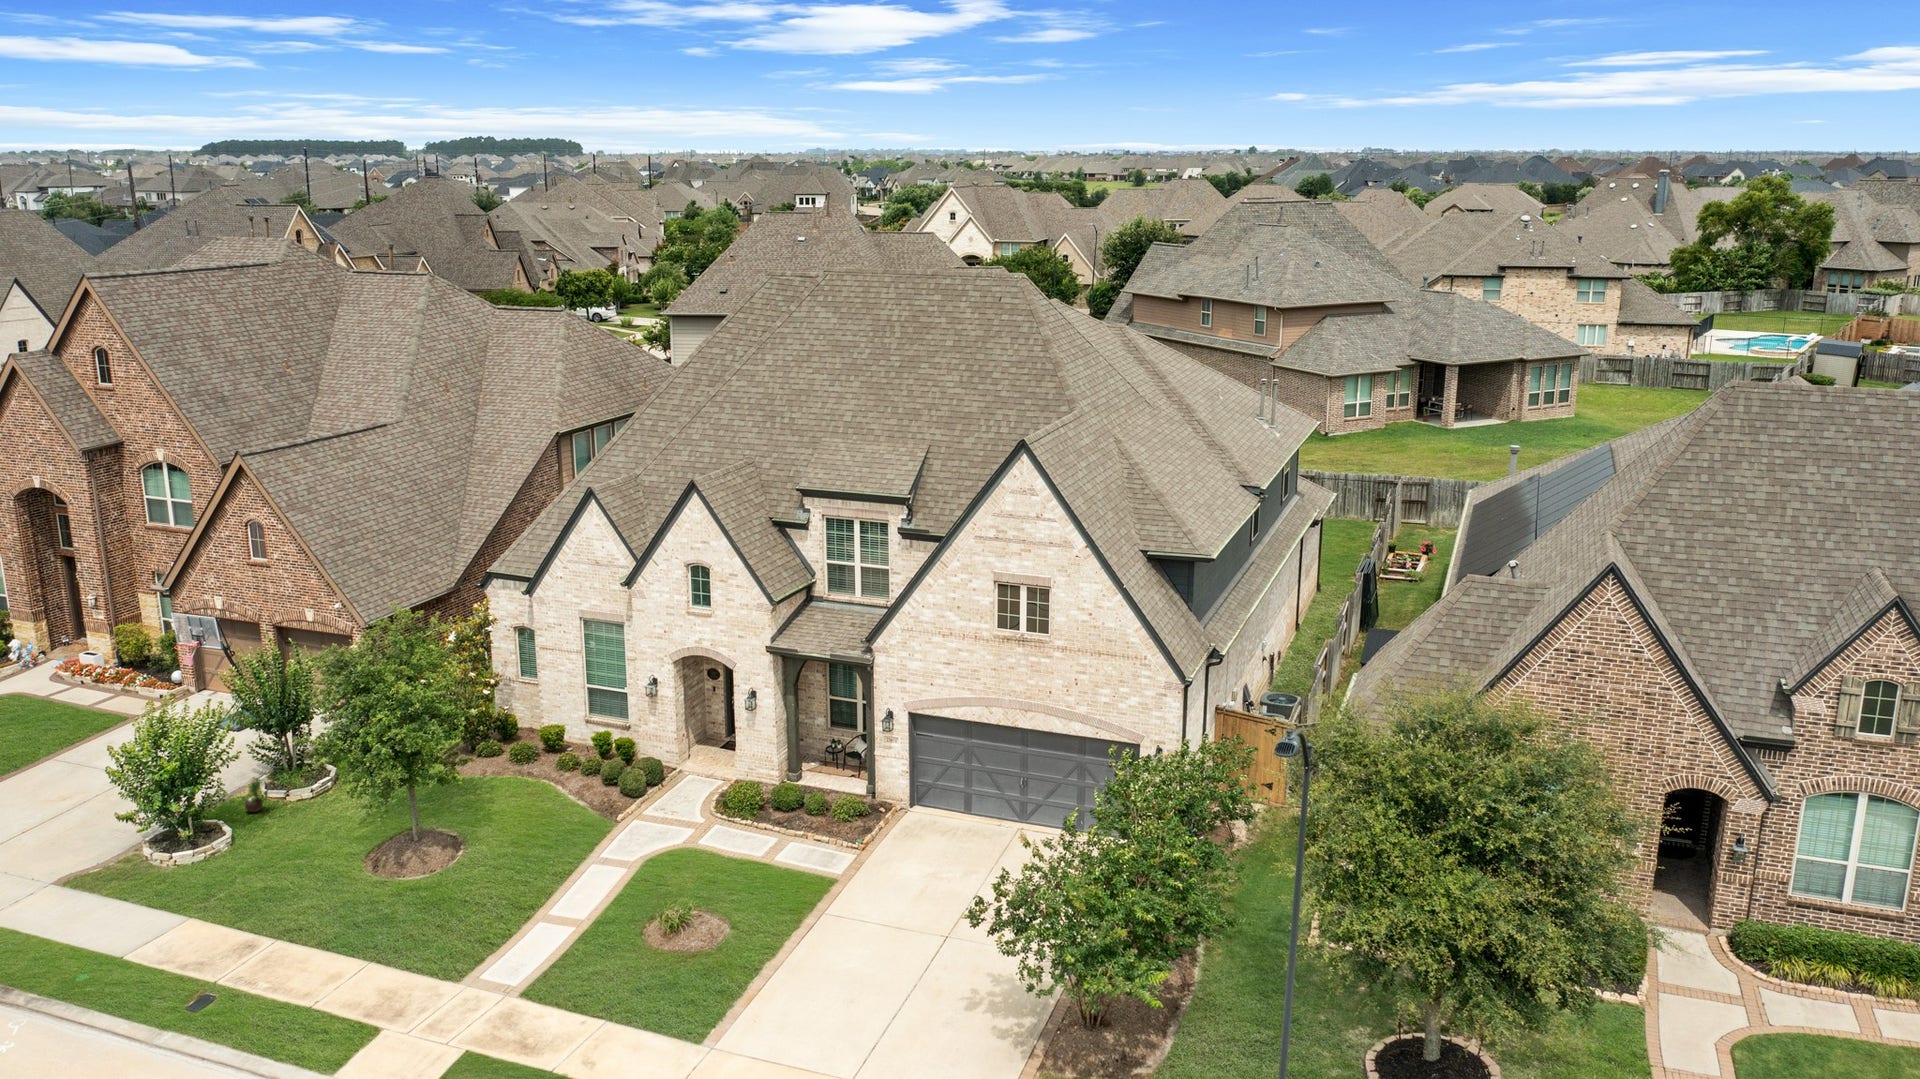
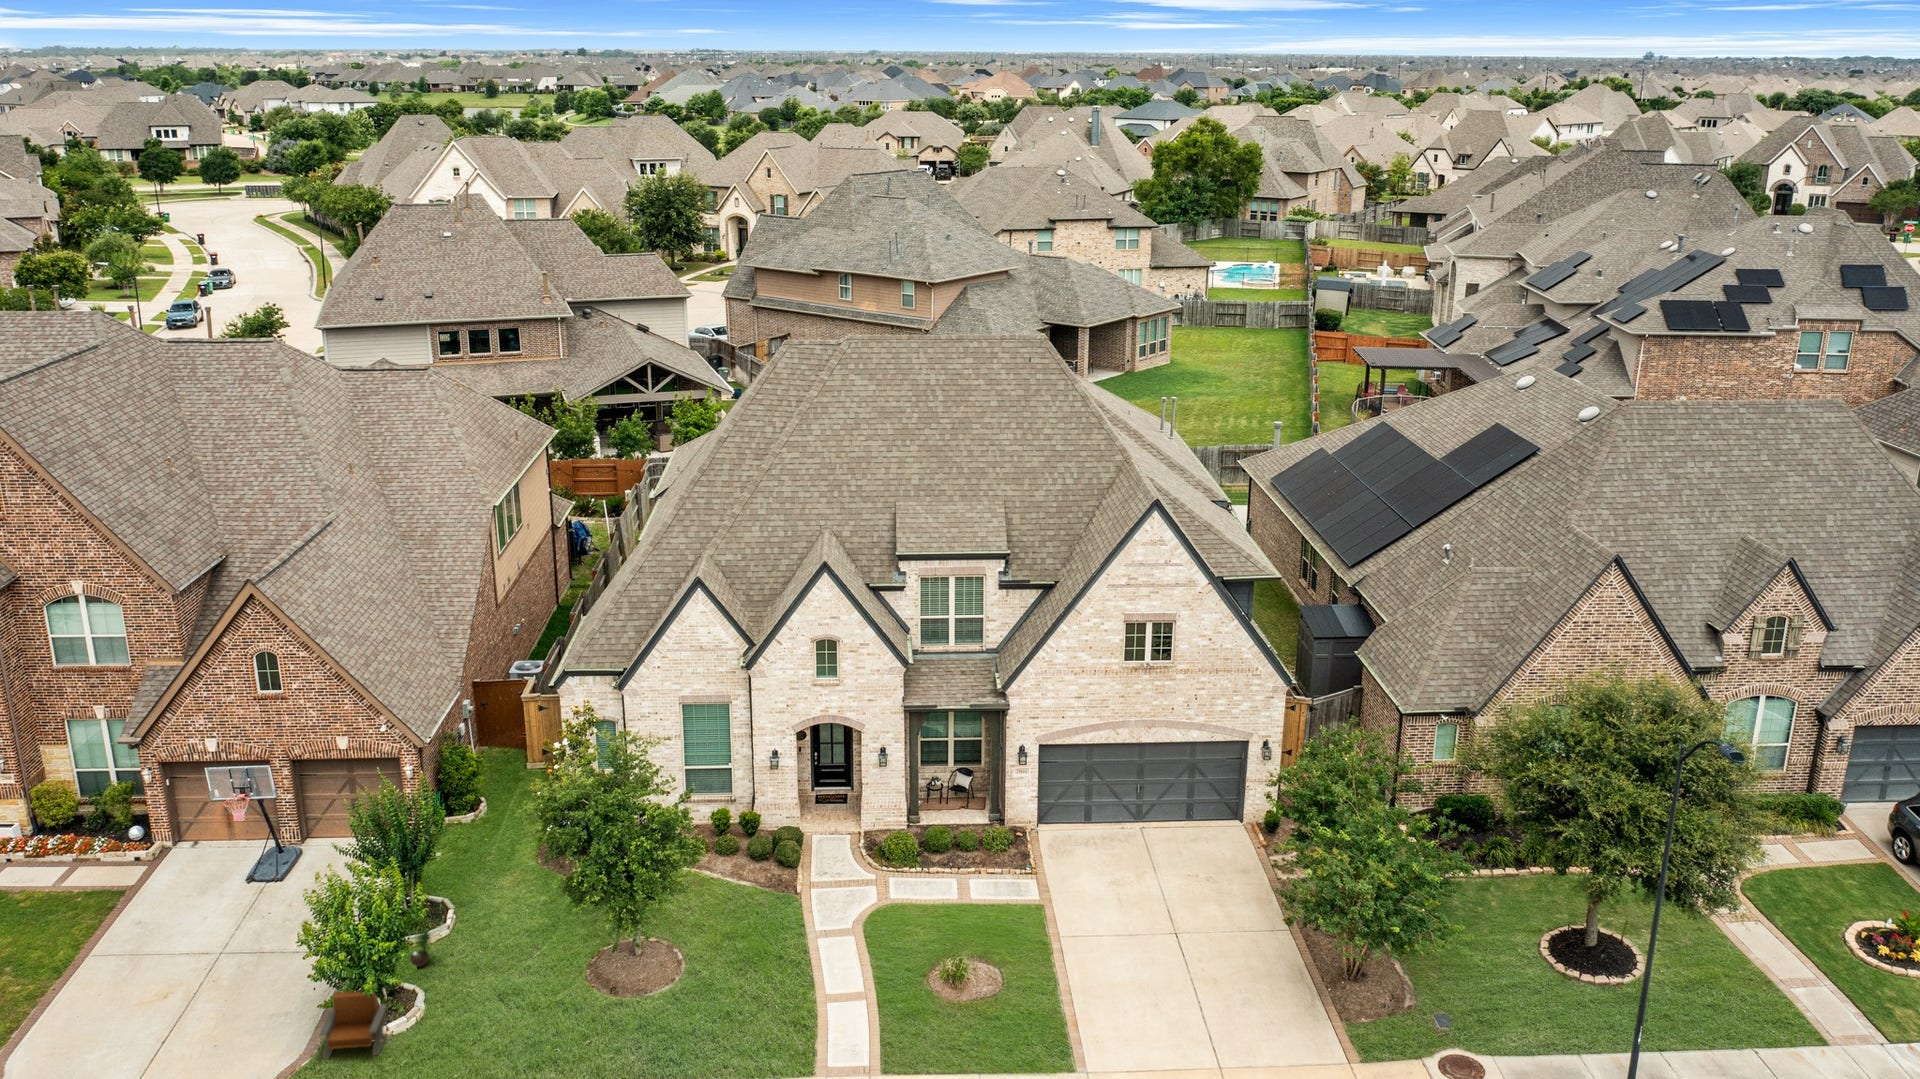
lounge chair: none [99,811,175,874] -> present [319,991,387,1059]

